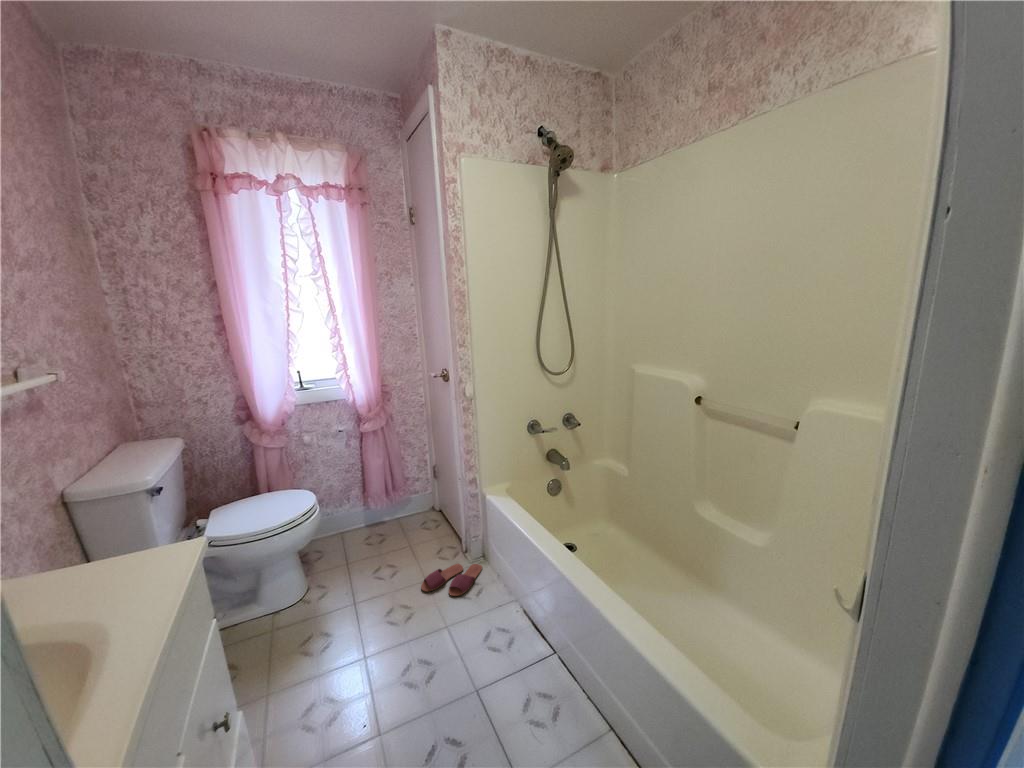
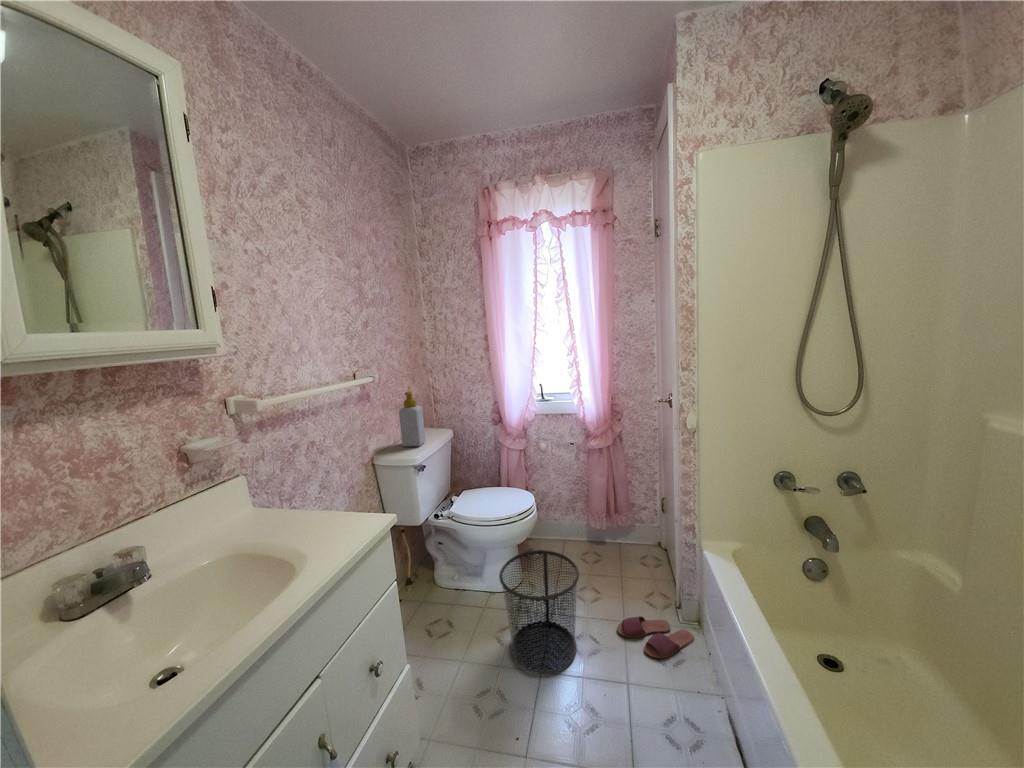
soap bottle: none [88,394,143,475] -> present [399,391,426,447]
waste bin: none [299,540,391,669] -> present [499,550,579,674]

